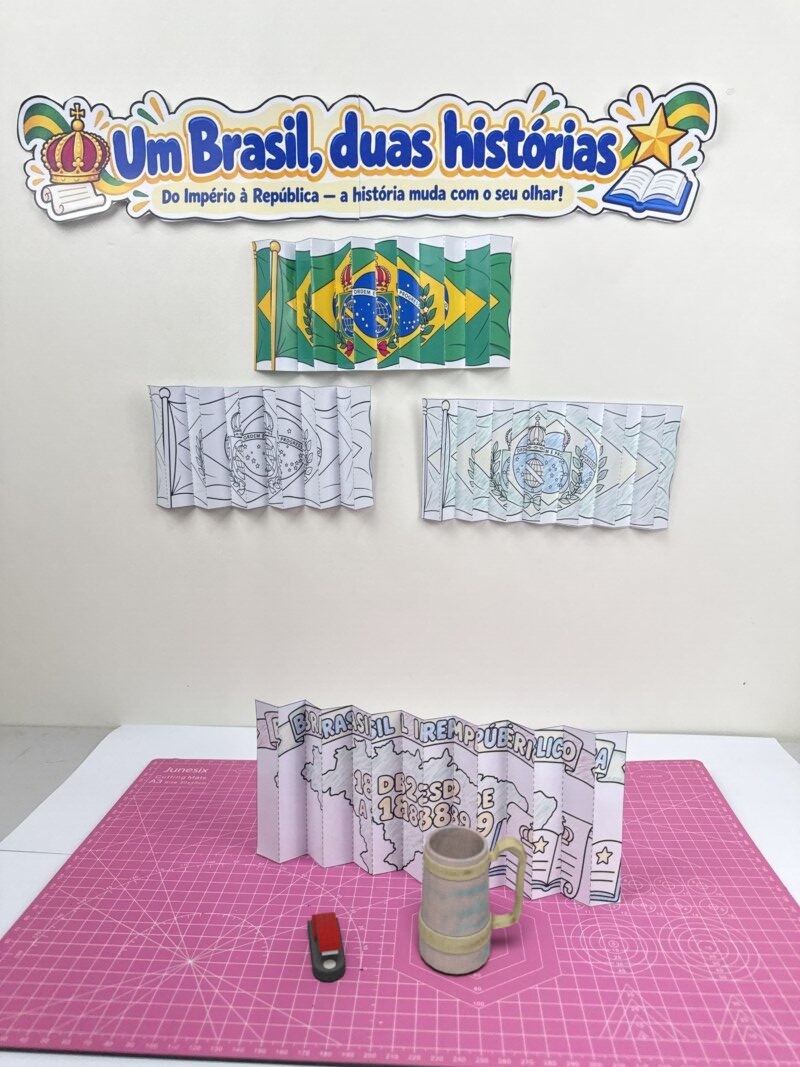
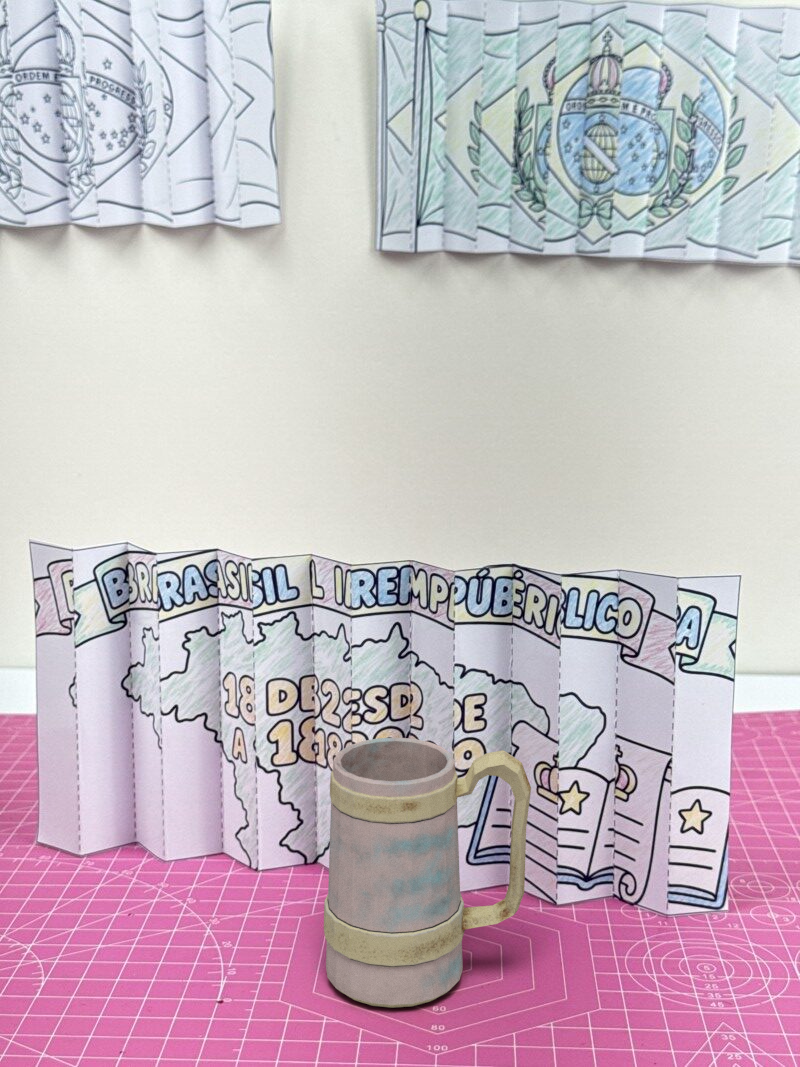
stapler: present [307,912,345,981] -> none [117,905,181,1016]

